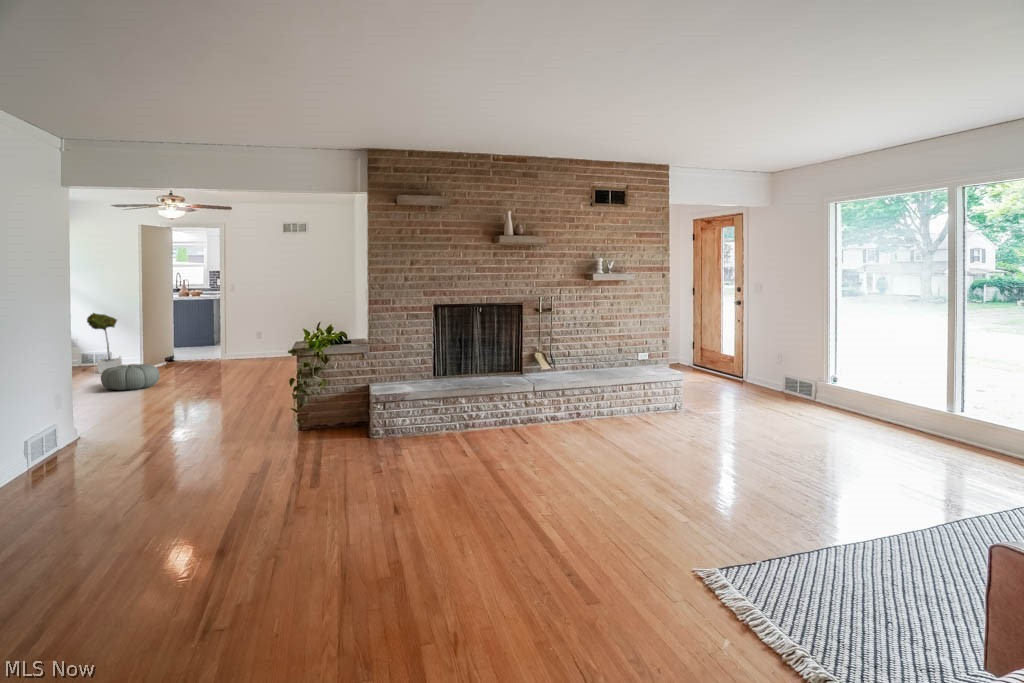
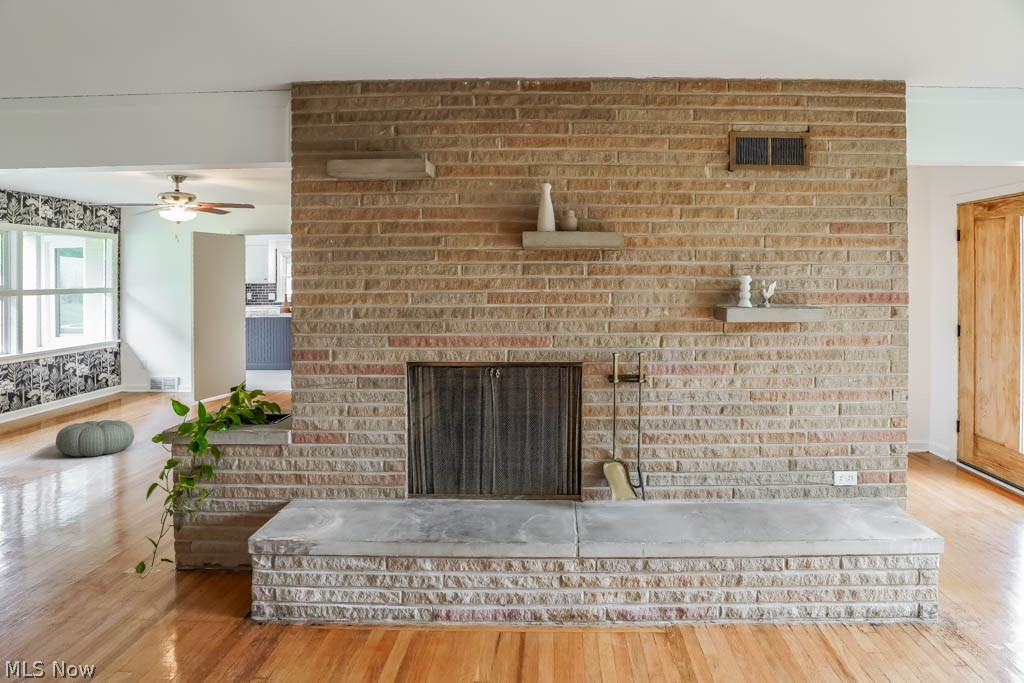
potted tree: present [87,313,122,373] -> none [95,348,136,424]

